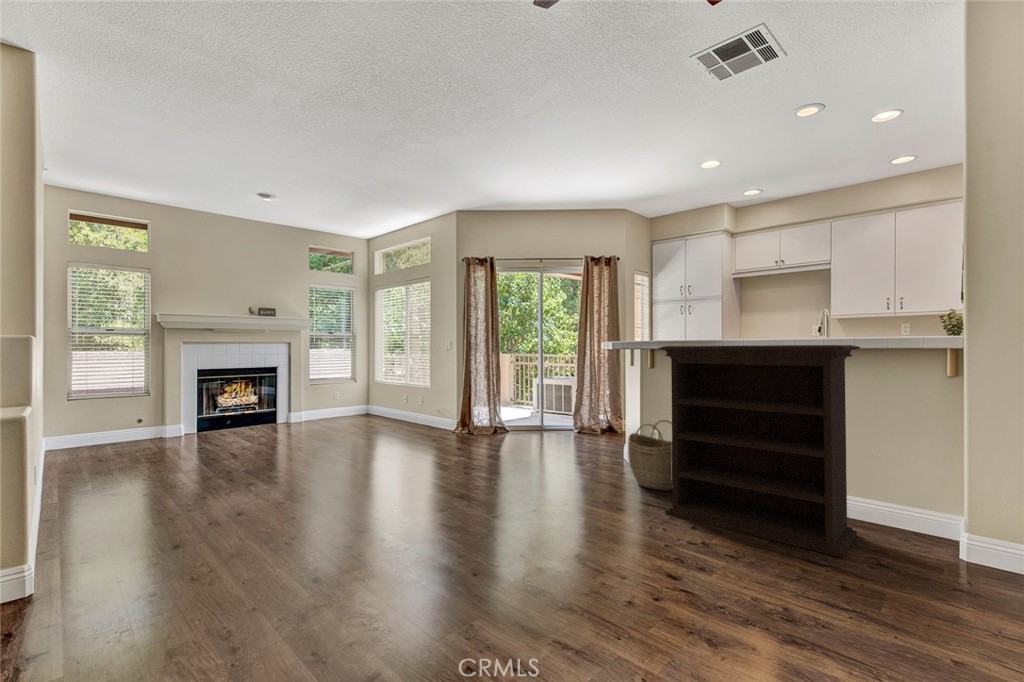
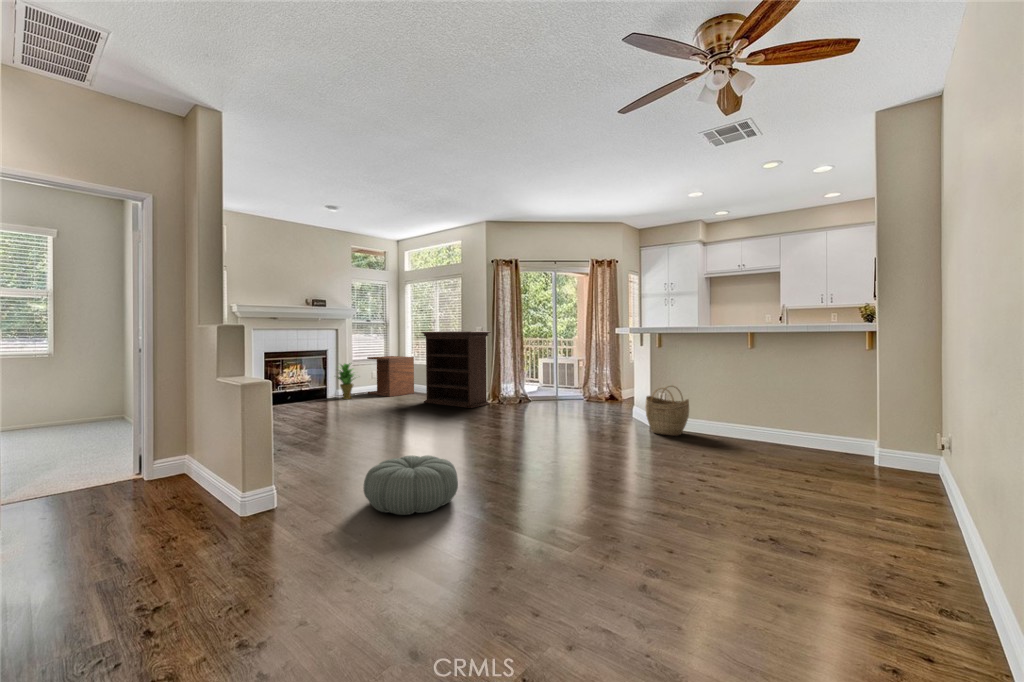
bookshelf: present [659,345,860,557] -> present [422,331,491,408]
side table: none [328,374,380,422] -> present [367,356,414,397]
potted plant: none [279,381,315,425] -> present [337,363,353,399]
pouf: none [104,531,276,640] -> present [363,455,458,515]

